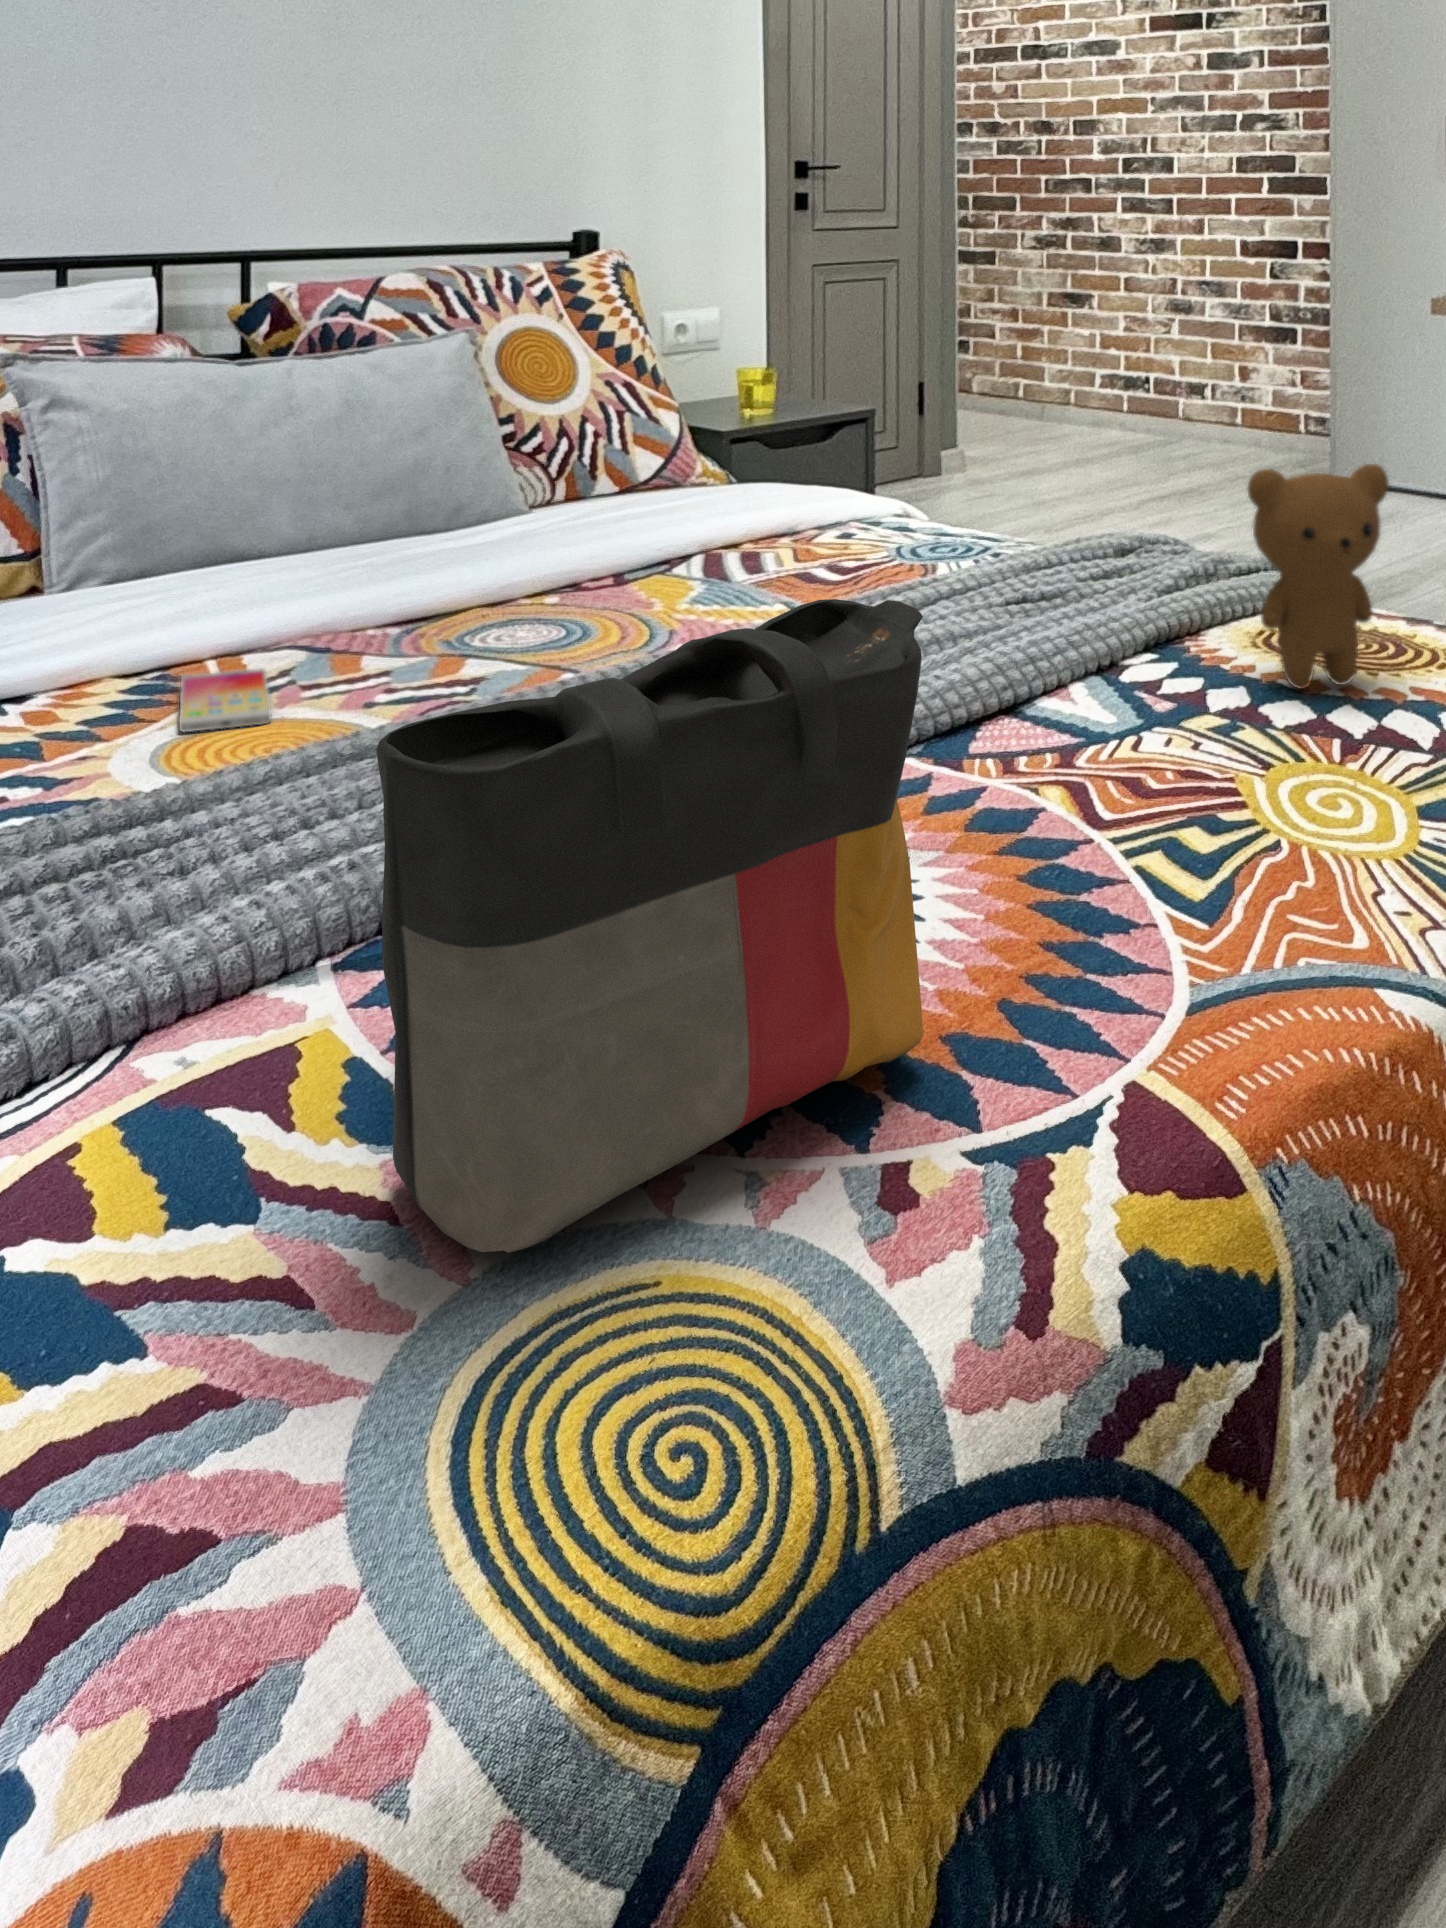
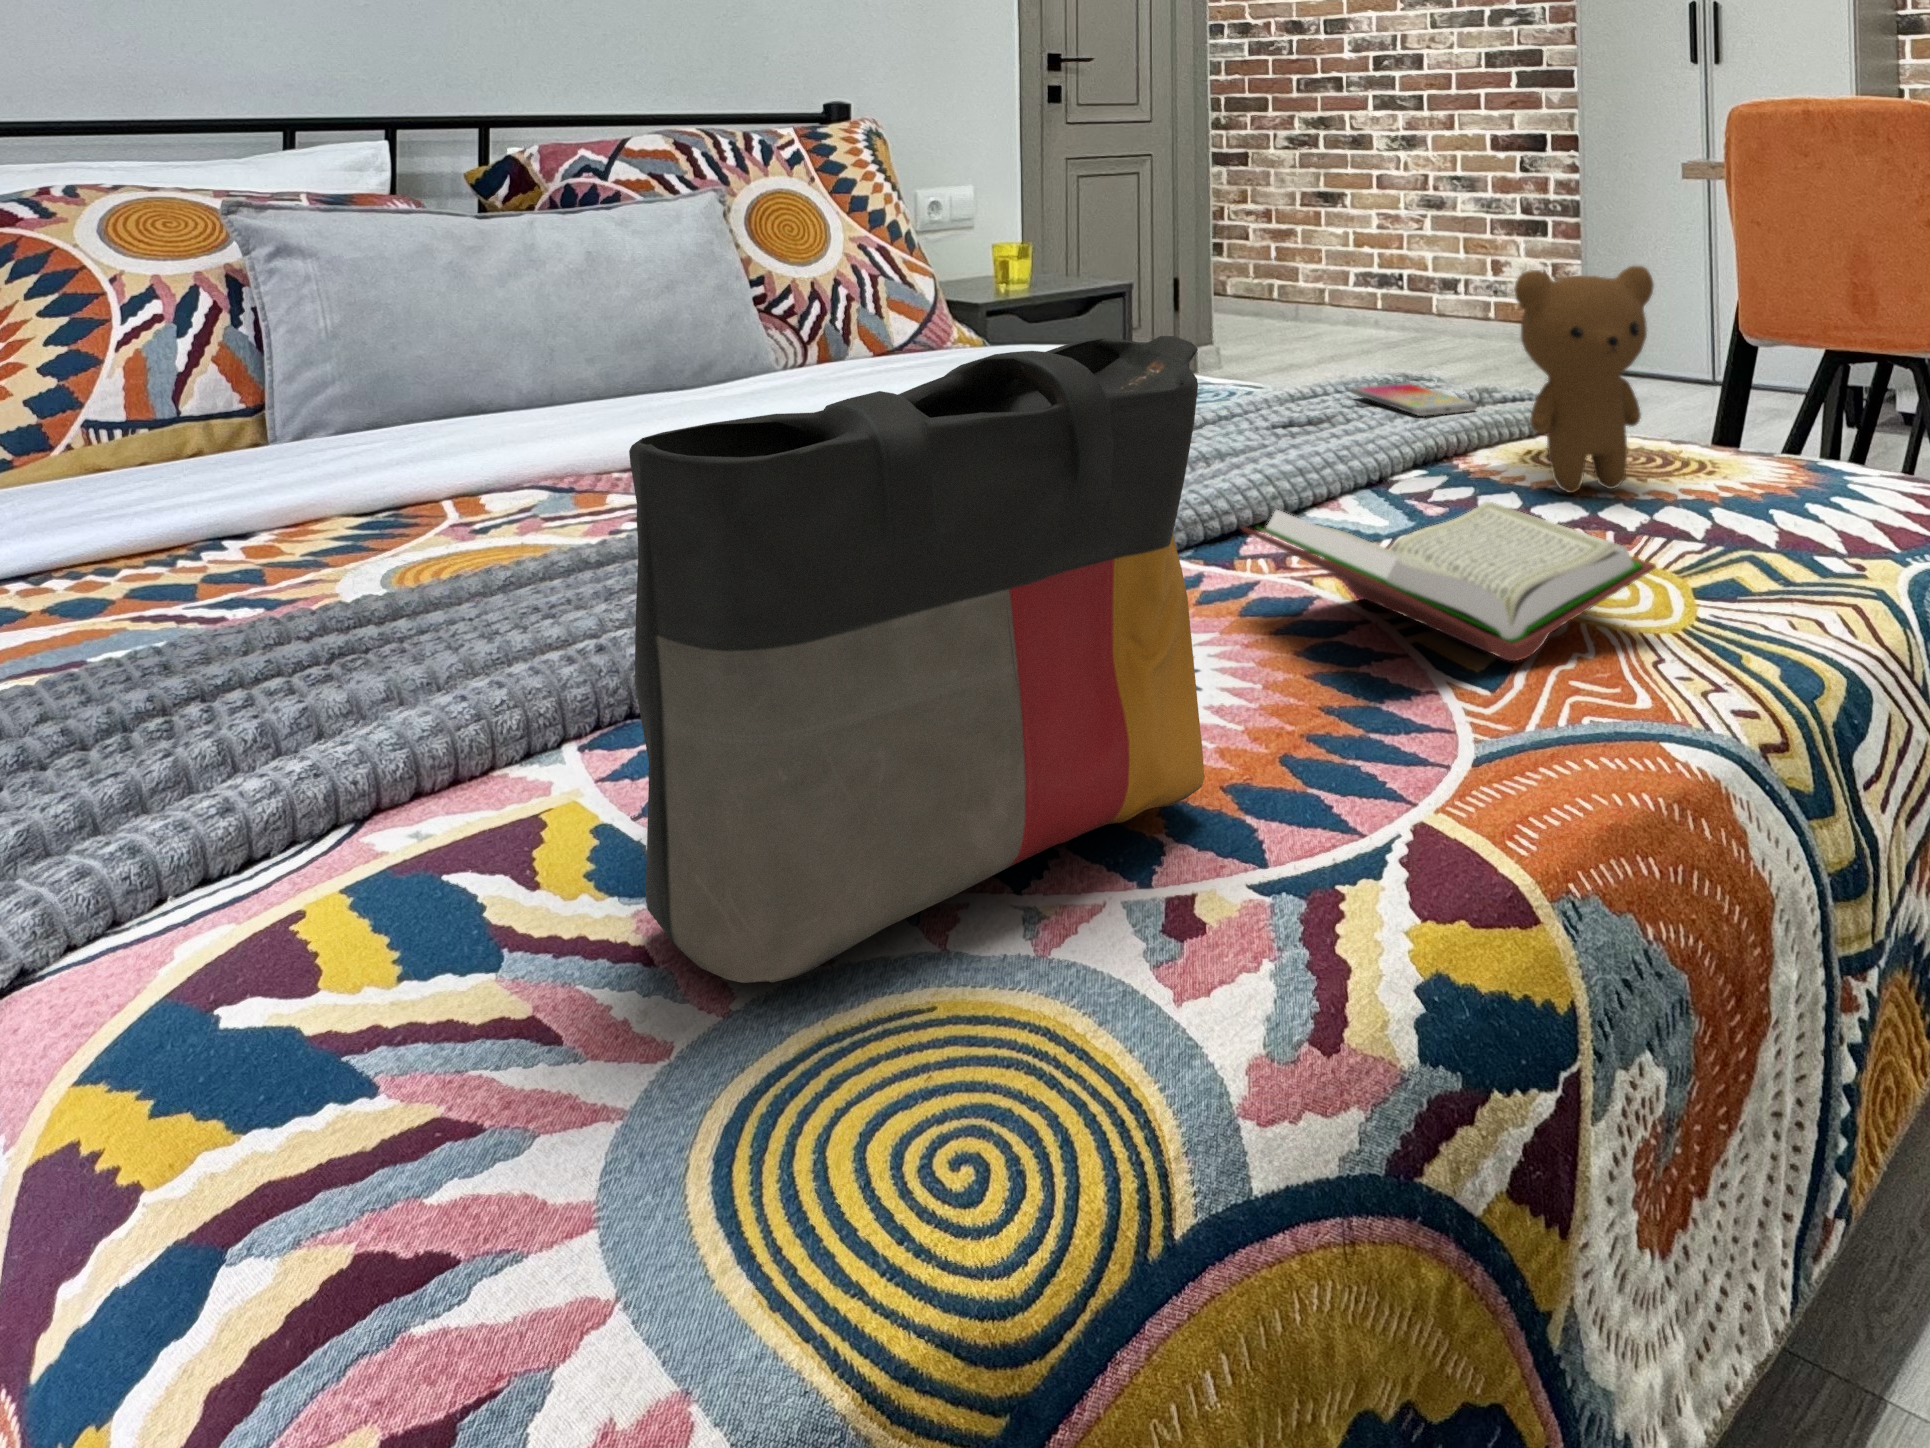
smartphone: present [179,668,271,732] -> present [1351,383,1477,416]
book: none [968,717,1378,895] -> present [1241,501,1656,661]

